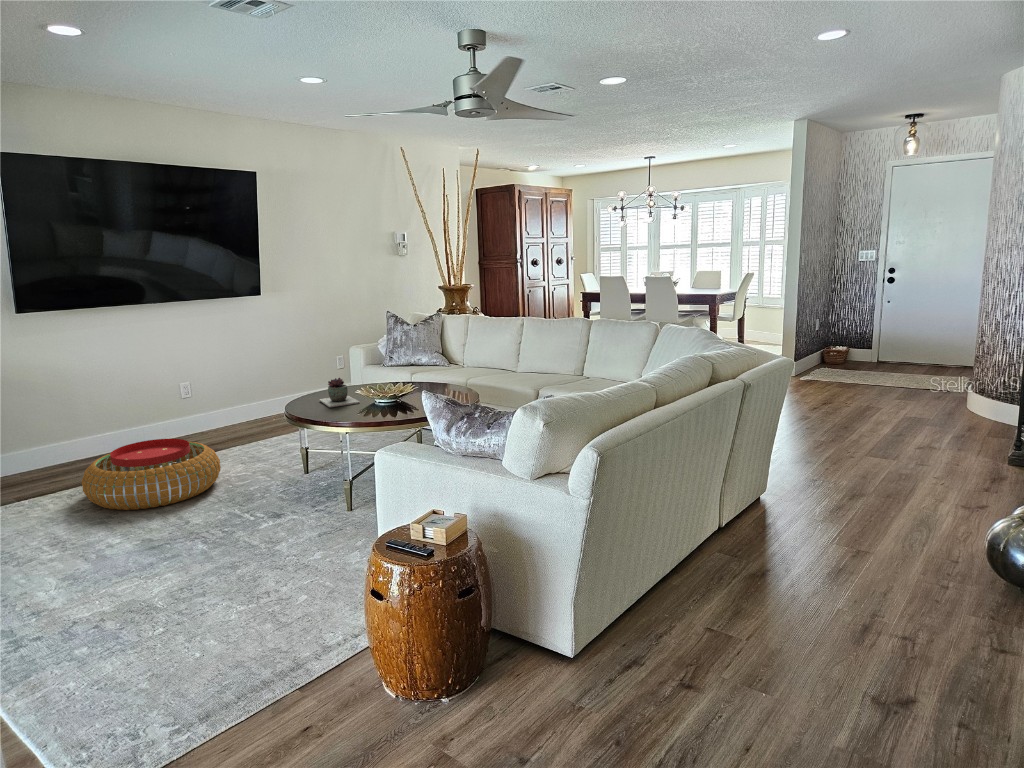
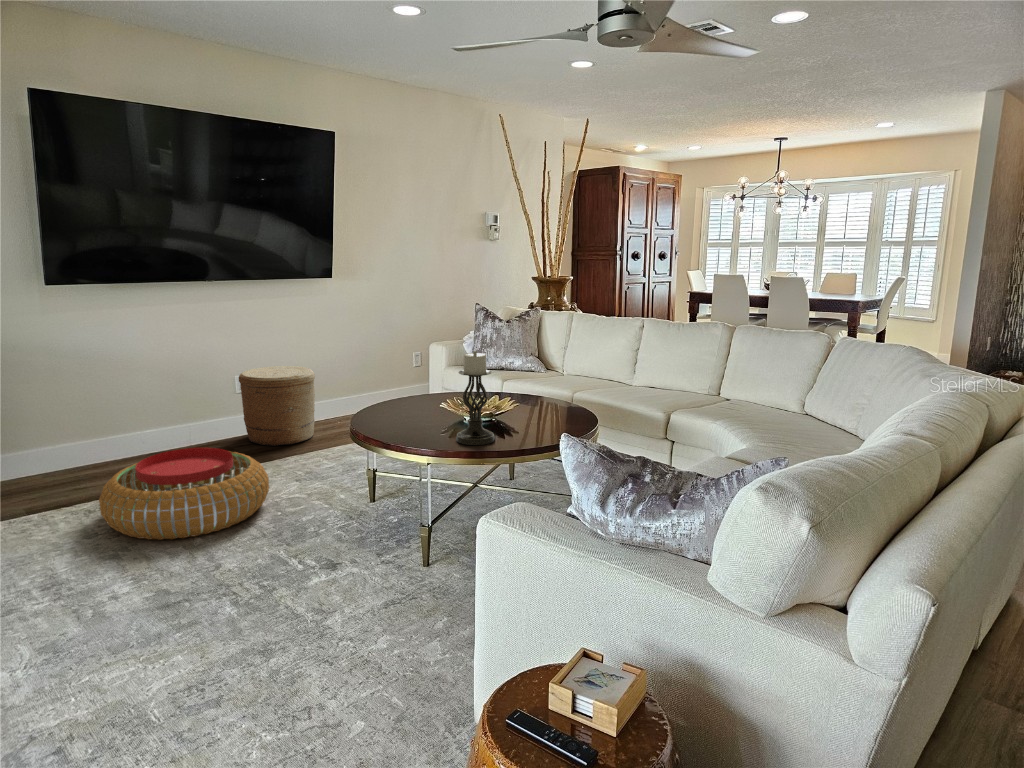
candle holder: none [367,348,397,418] -> present [456,351,494,445]
woven basket: none [183,372,252,440] -> present [239,366,315,446]
succulent plant: present [319,378,360,407] -> none [394,385,445,424]

